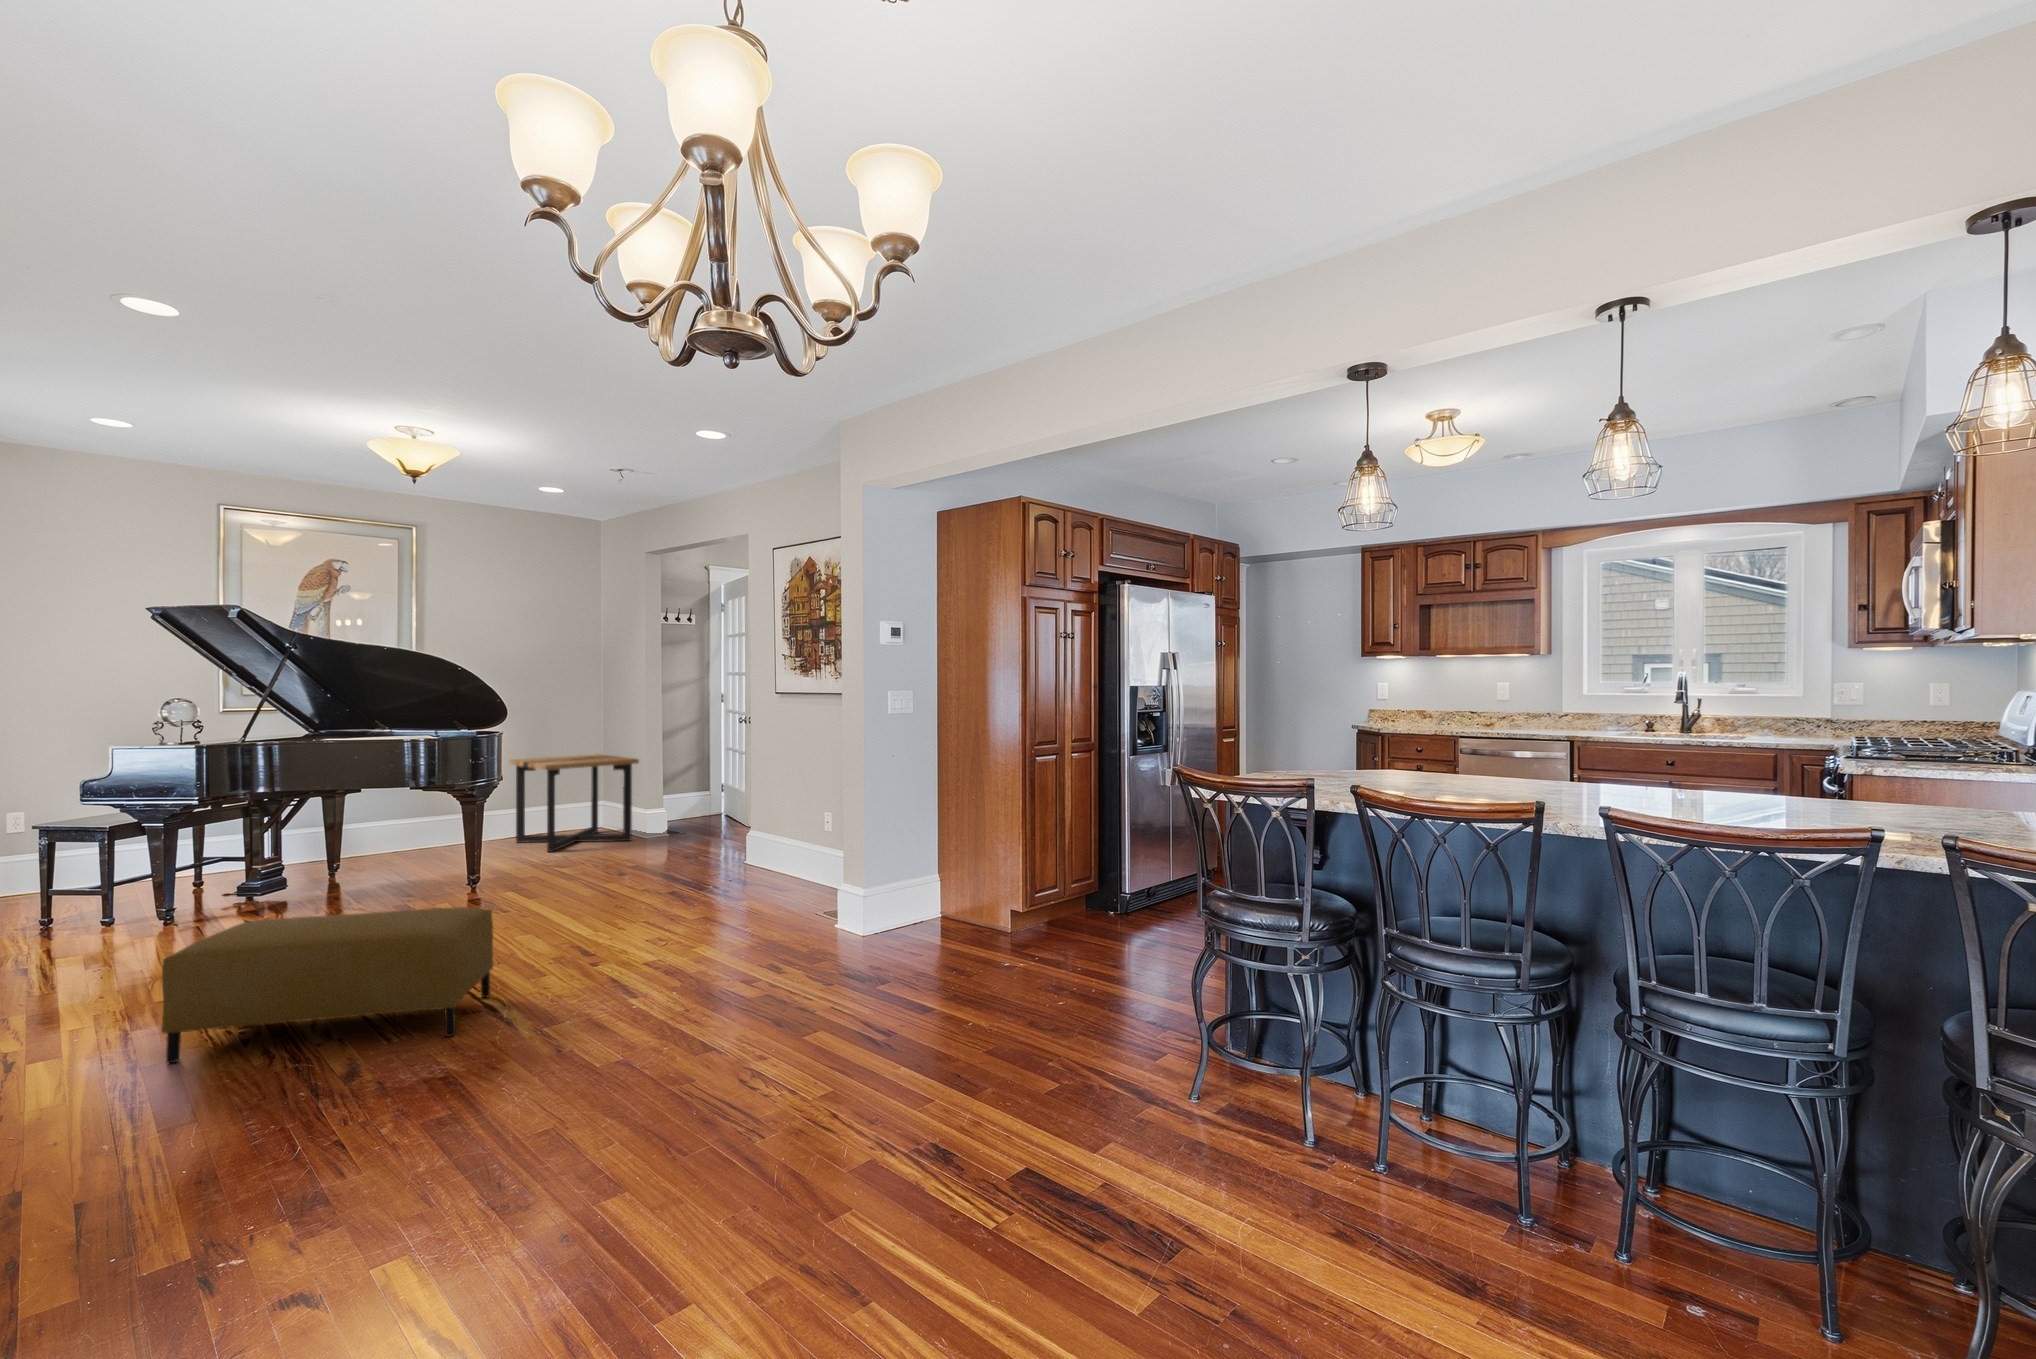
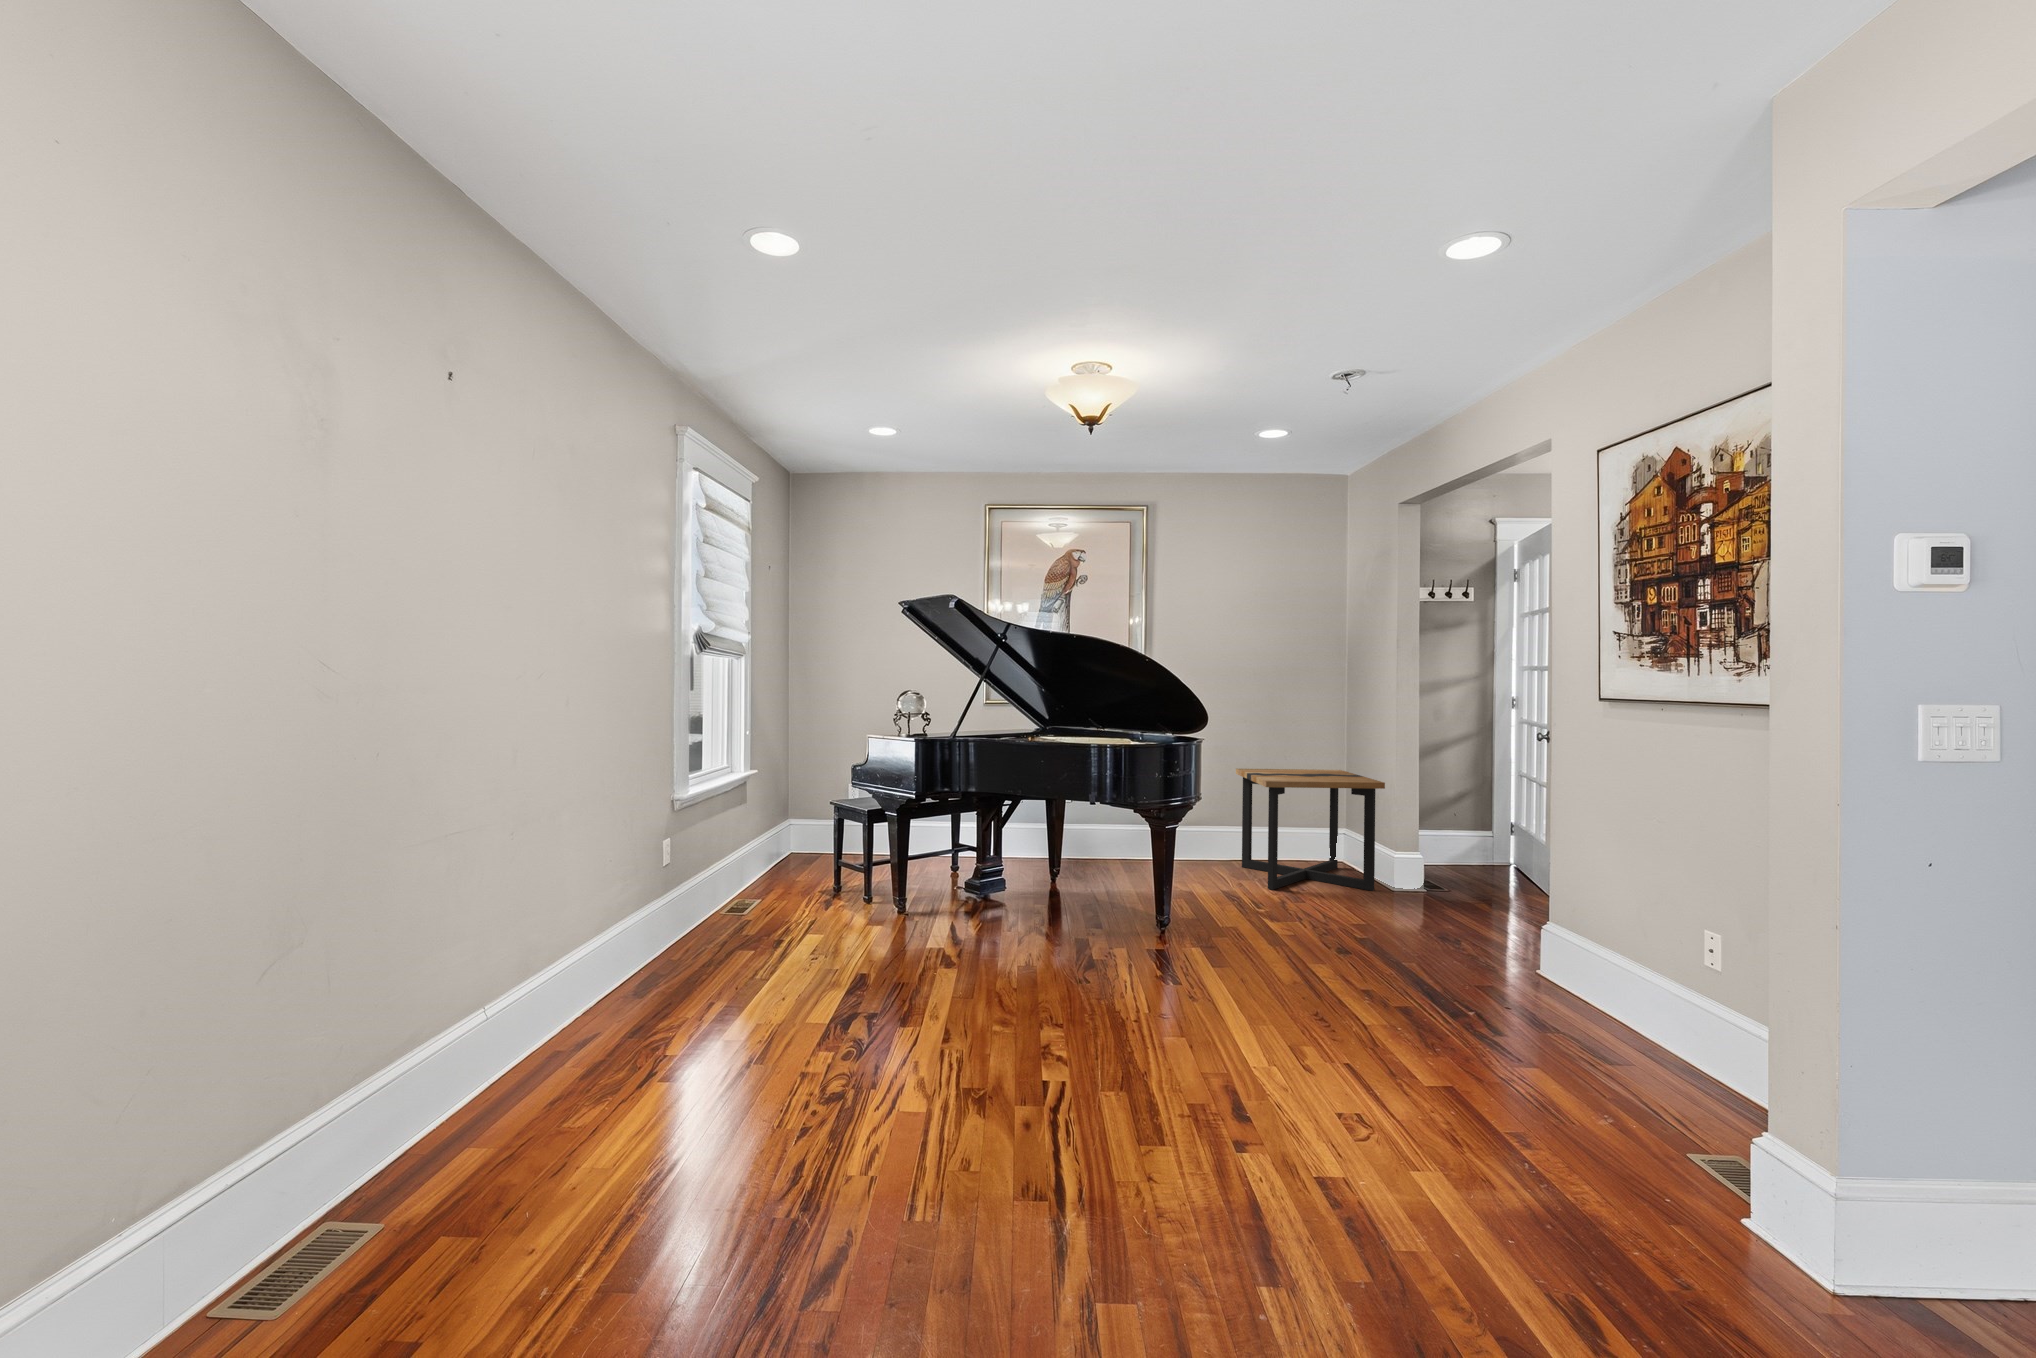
ottoman: present [161,907,493,1063] -> none [713,966,1072,1260]

